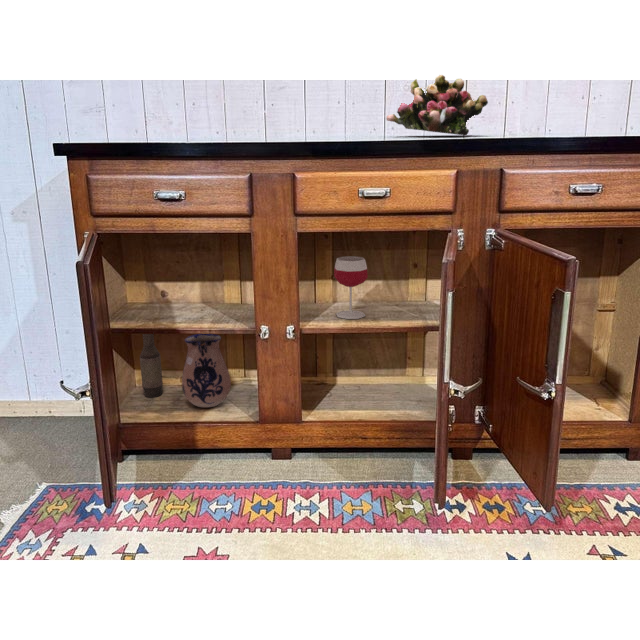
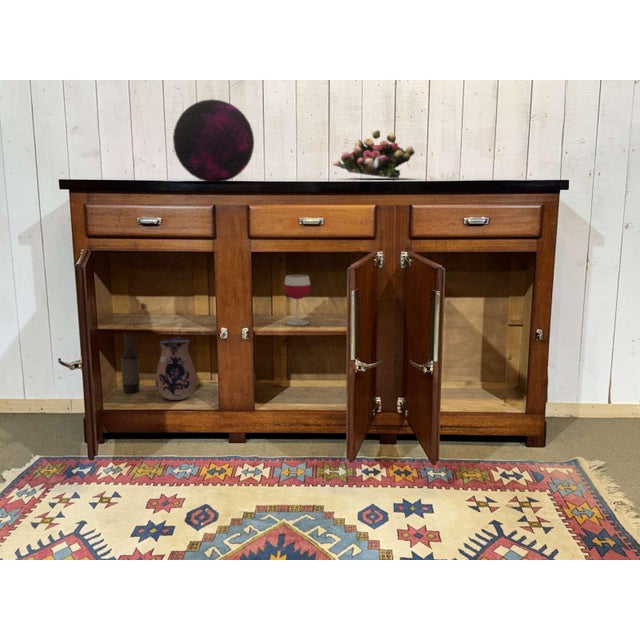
decorative orb: none [196,31,301,143] -> present [173,99,254,182]

